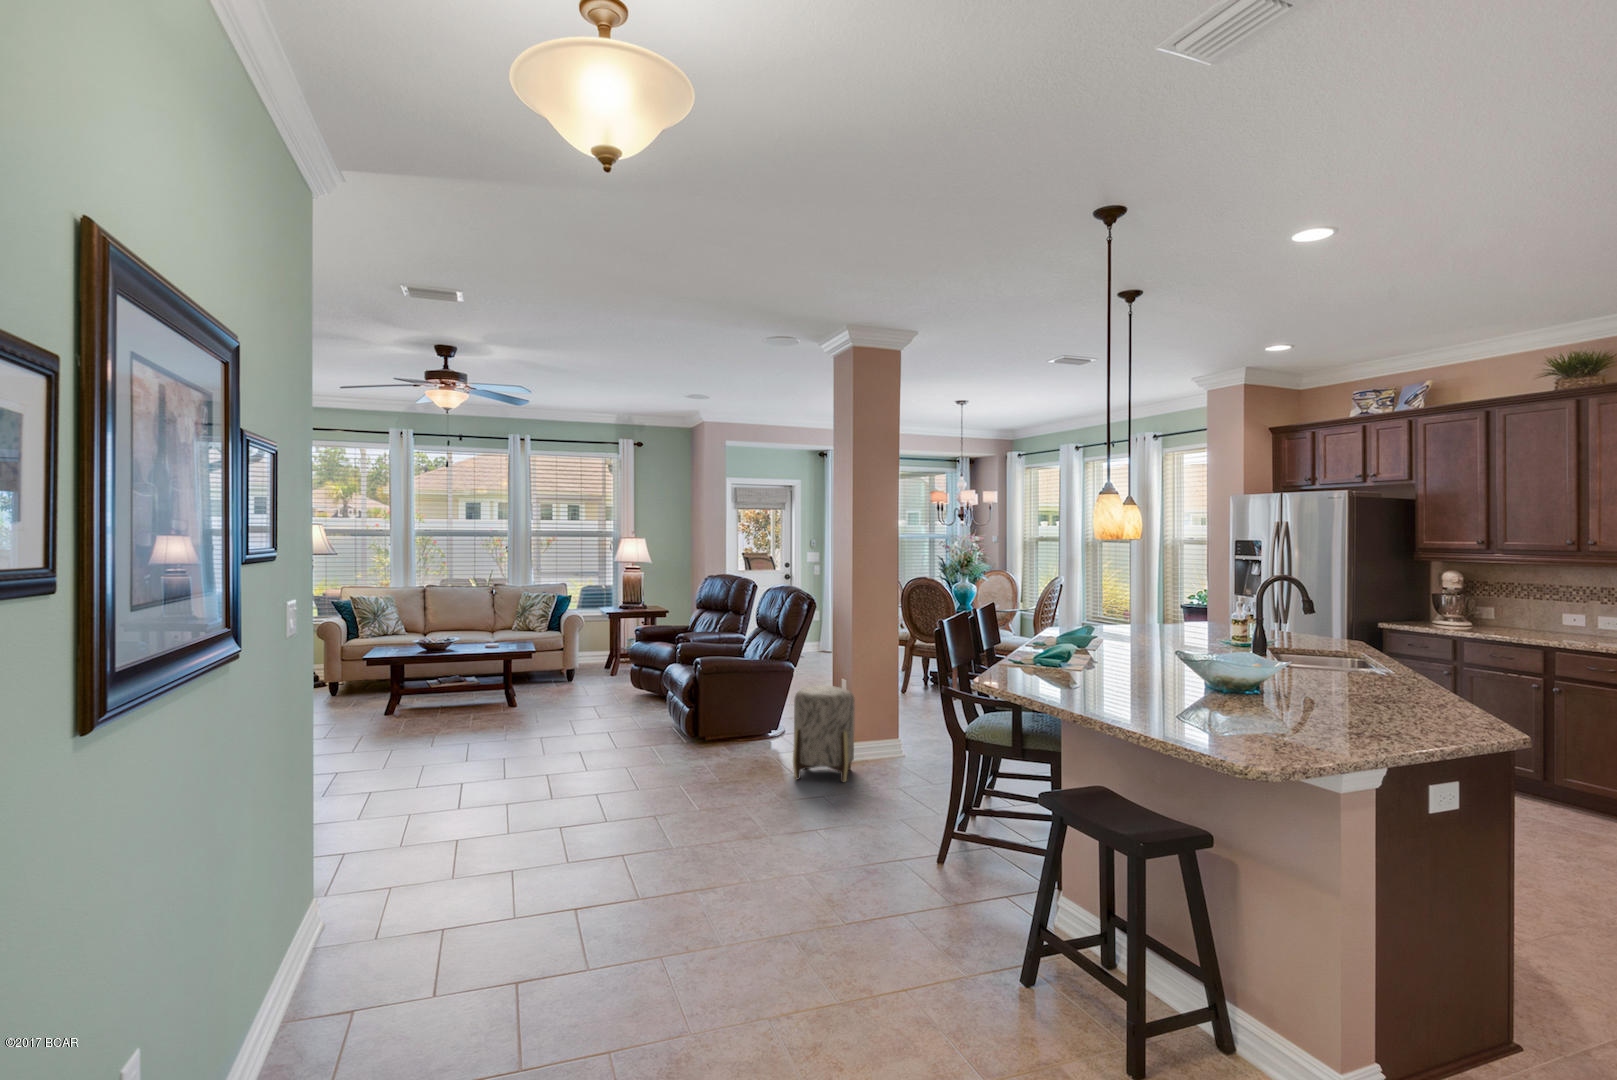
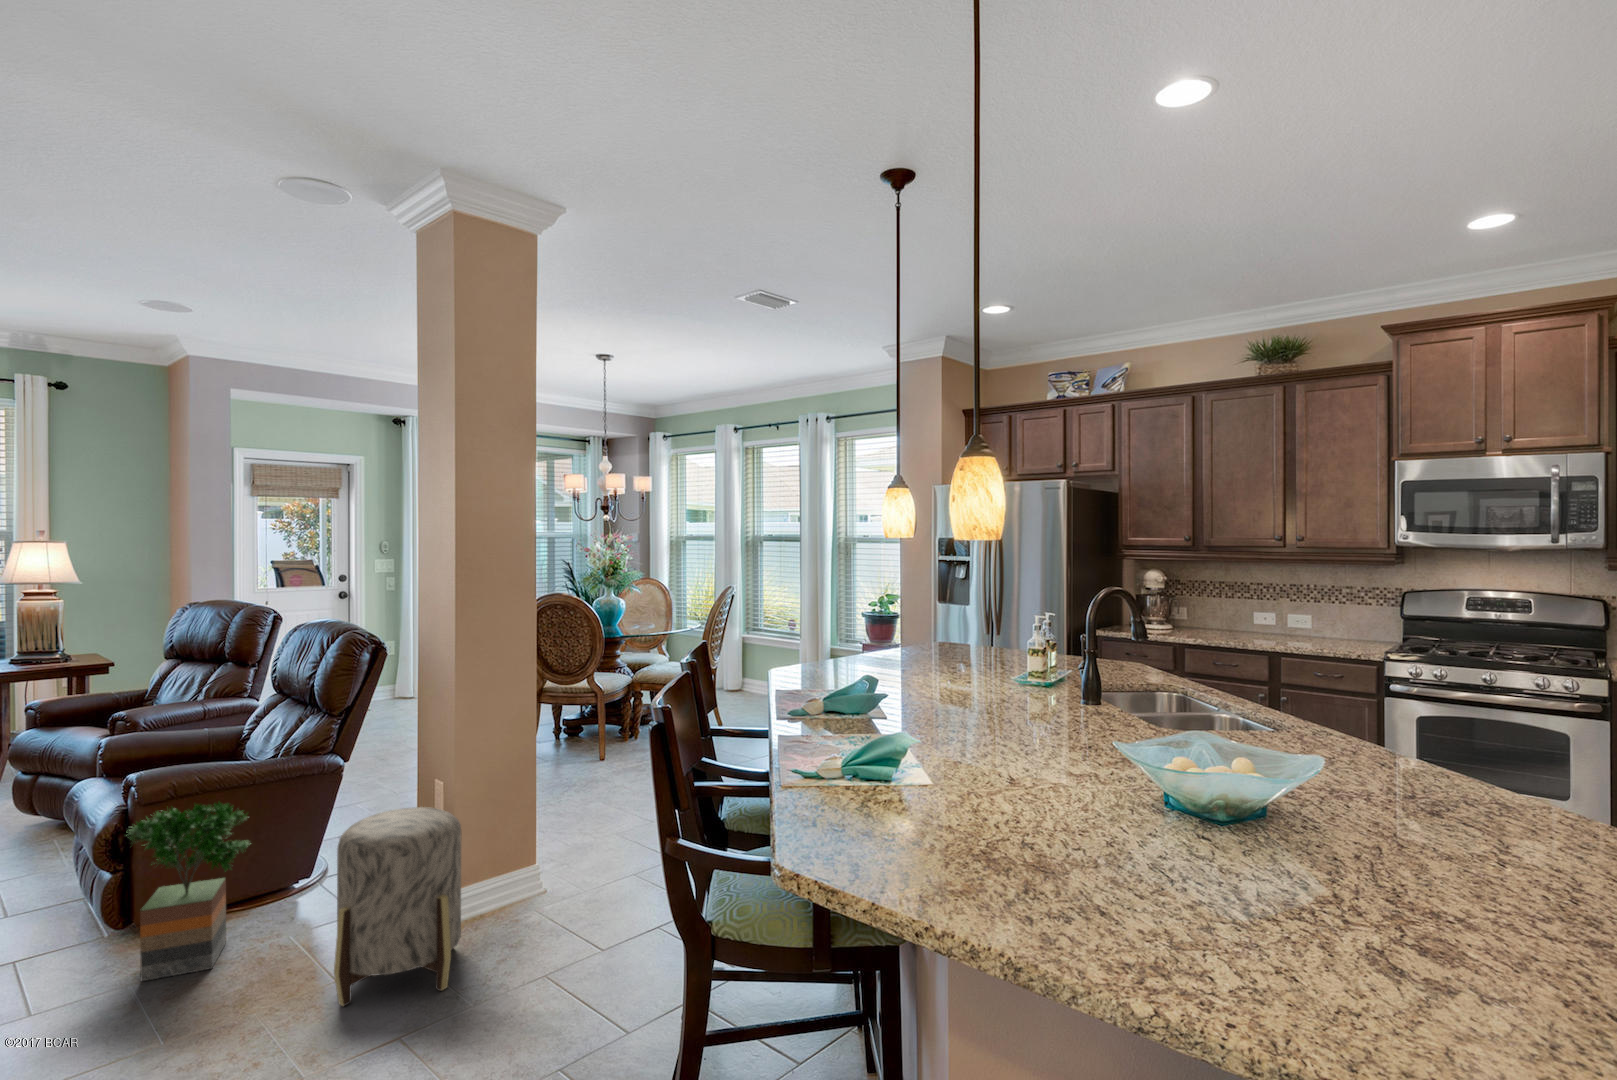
potted tree: none [699,674,753,759] -> present [126,802,248,981]

